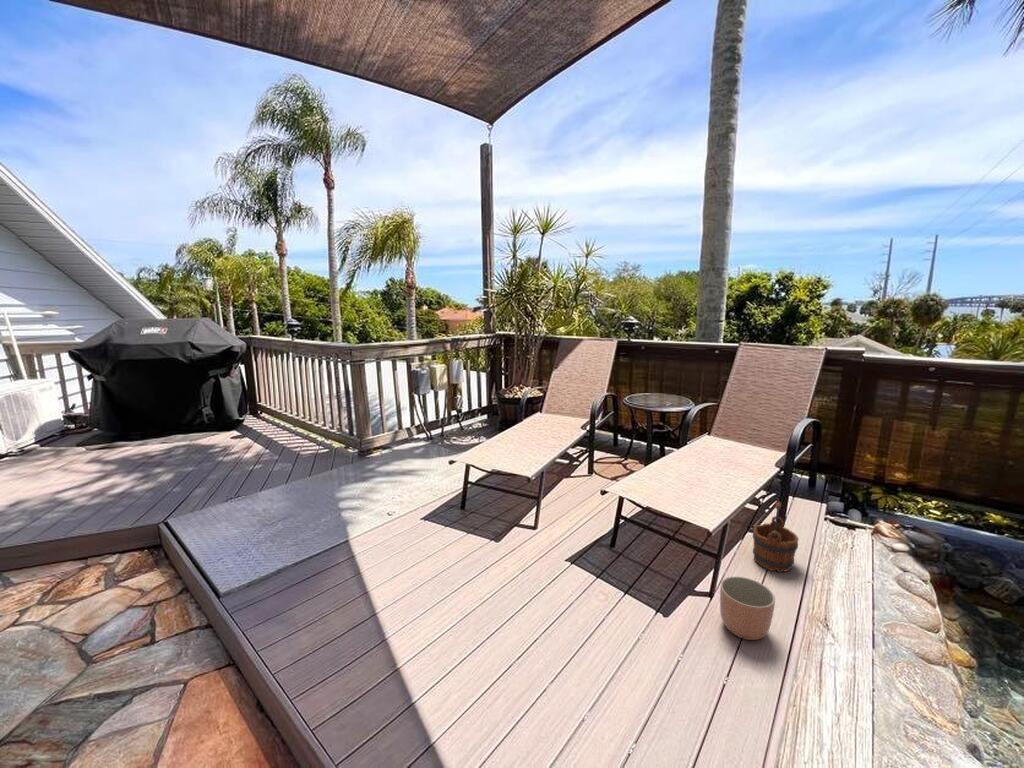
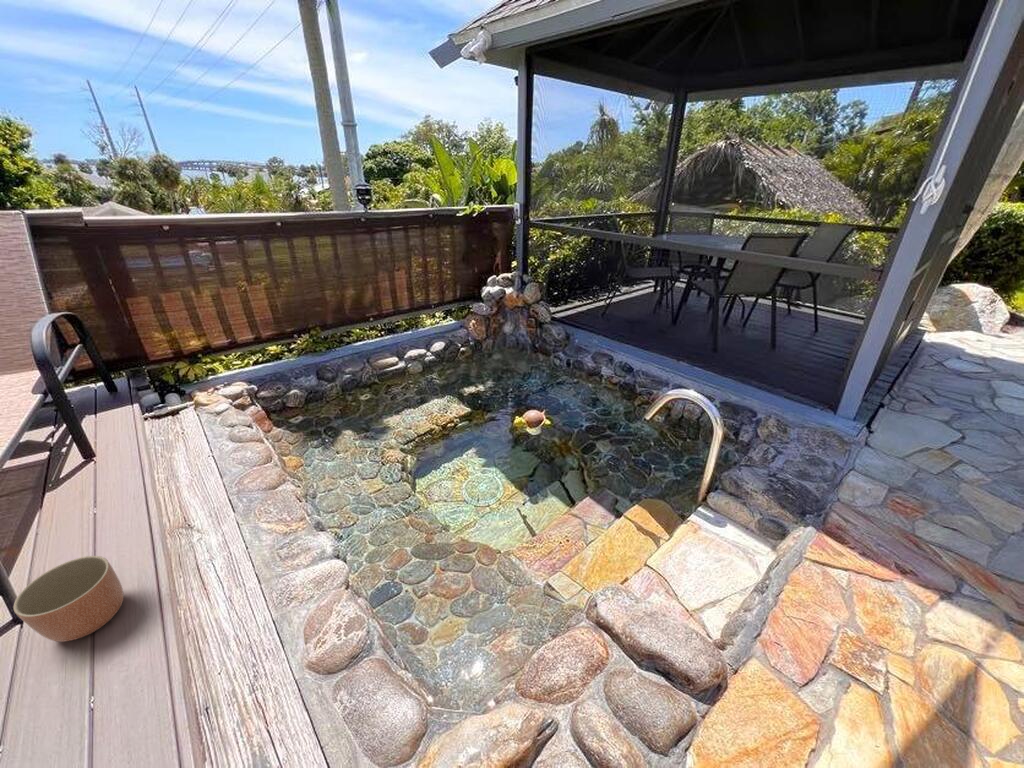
wooden bucket: present [753,502,798,572] -> none [44,442,126,522]

